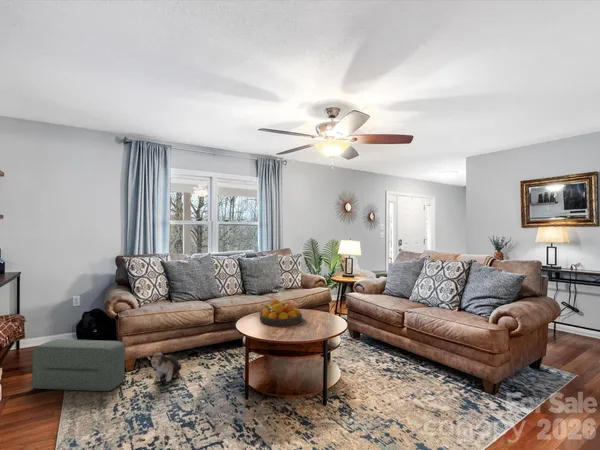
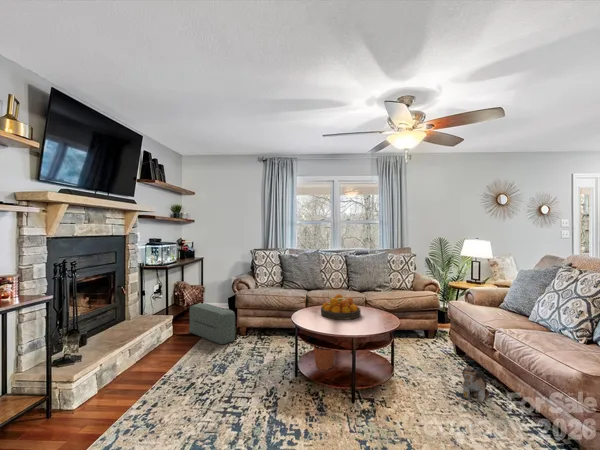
plant pot: none [266,343,290,383] -> present [314,346,335,370]
plush toy: present [148,352,181,382] -> present [462,366,489,402]

